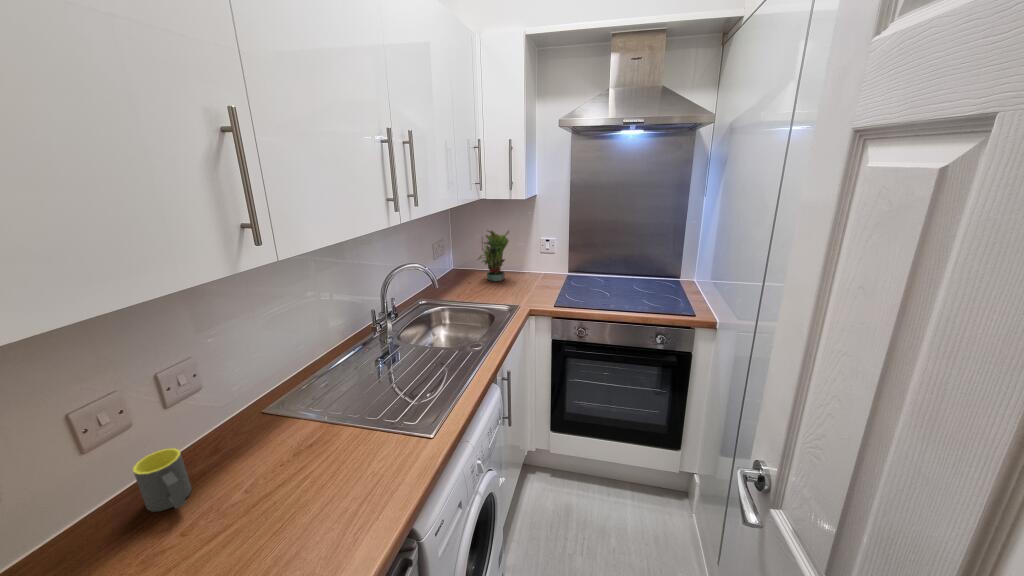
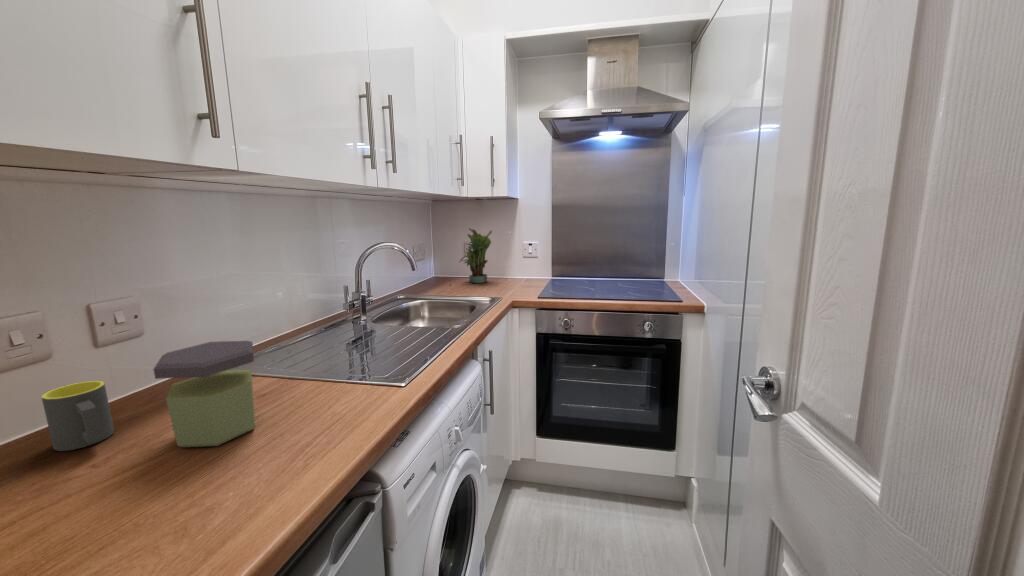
jar: none [224,413,308,511] -> present [153,341,255,447]

